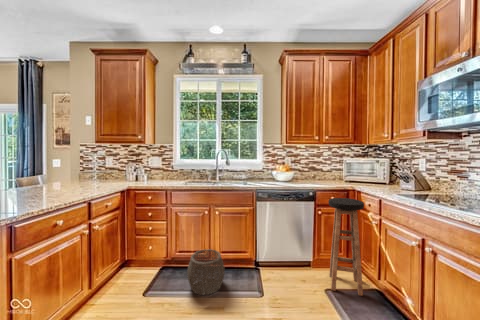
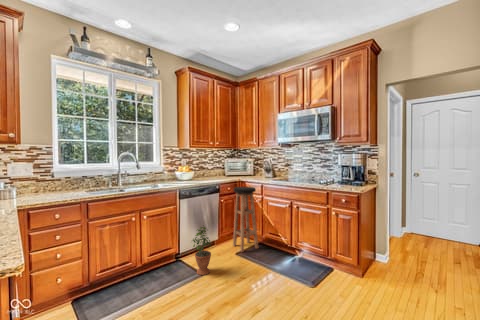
potted plant: none [249,235,274,298] -> present [193,225,211,275]
woven basket: present [187,249,224,295] -> none [131,253,170,299]

